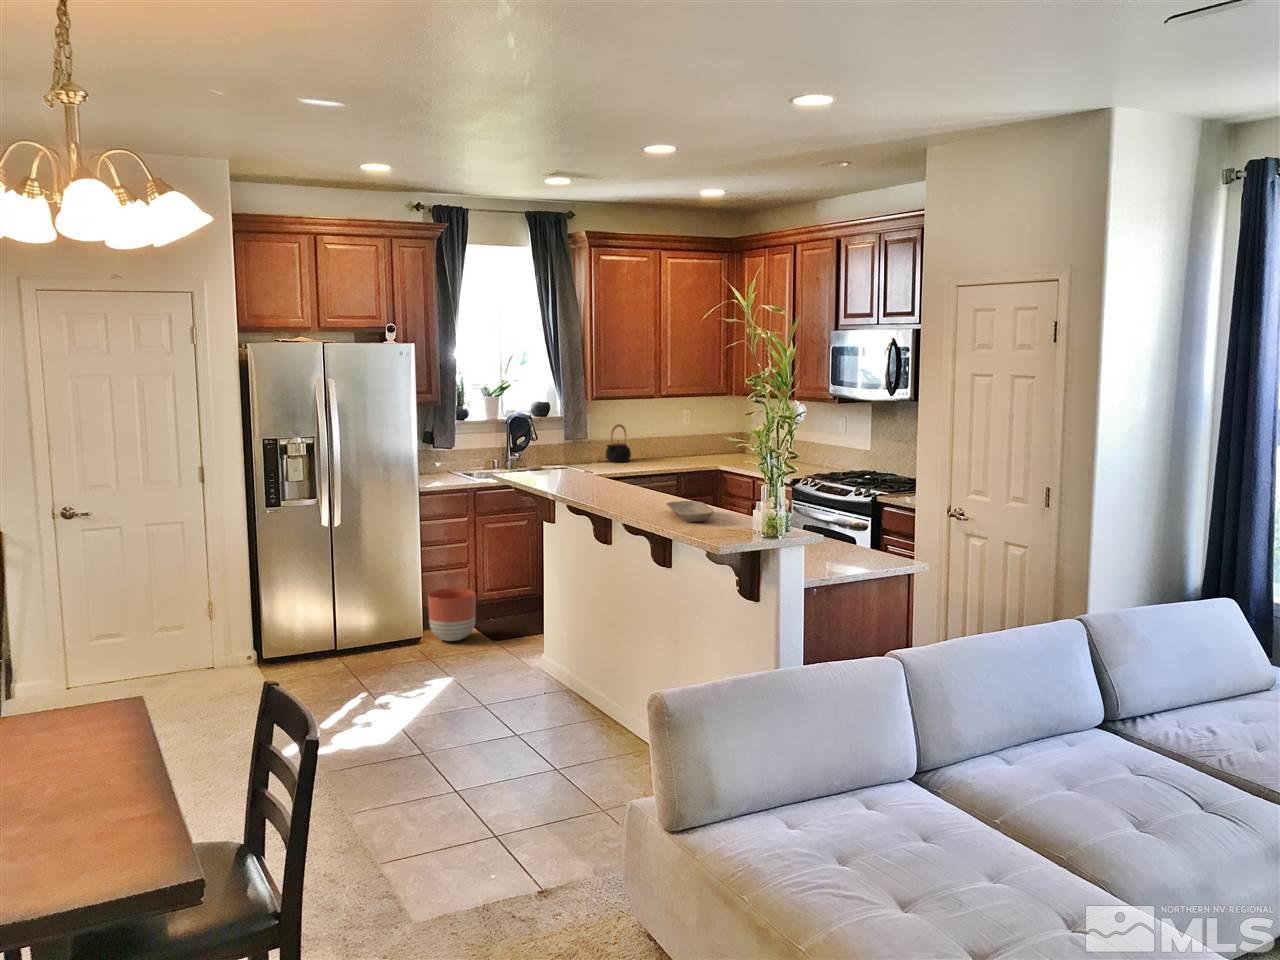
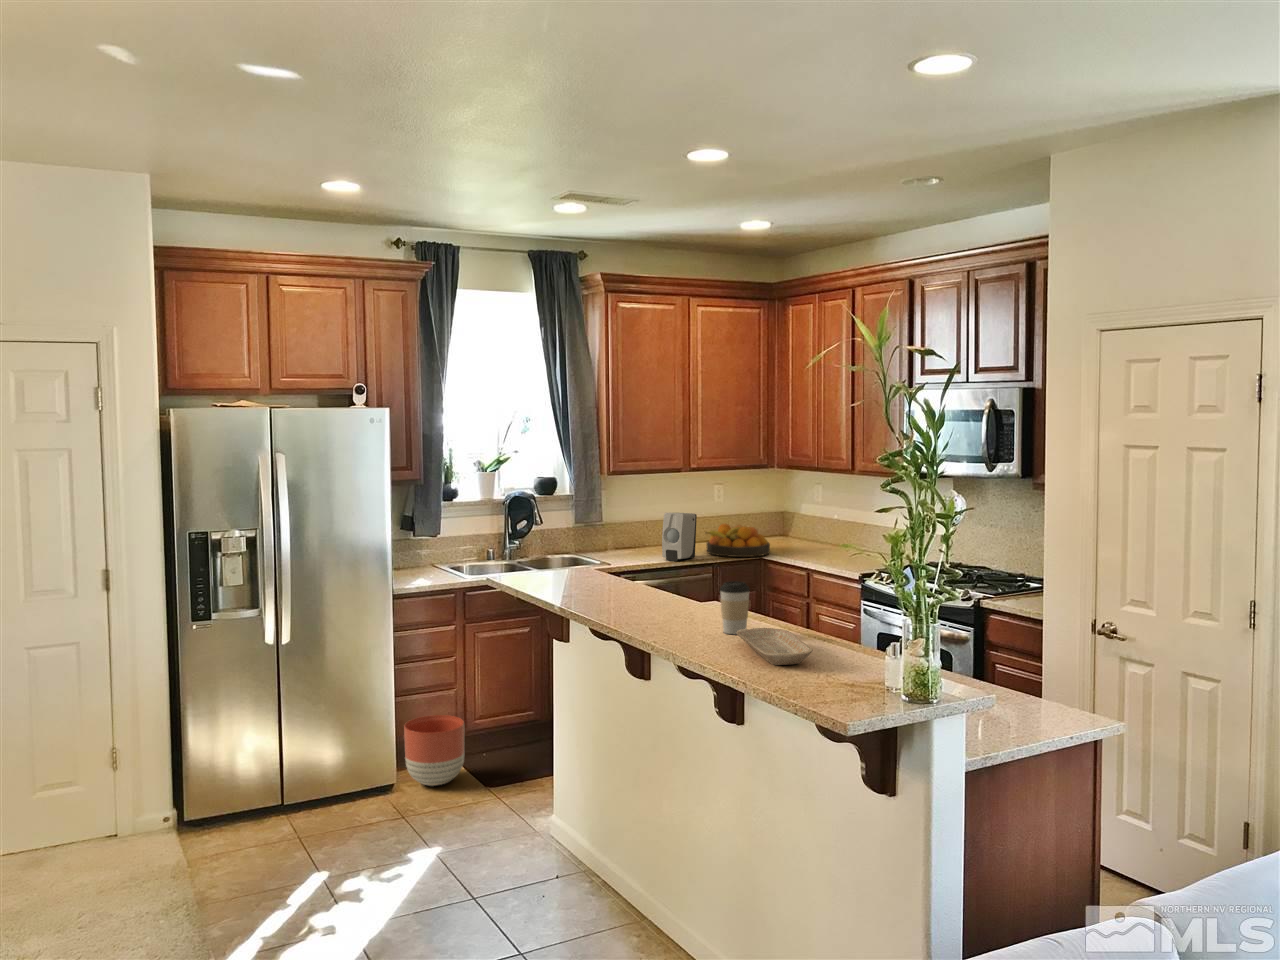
teapot: present [606,424,631,462] -> none [623,504,653,550]
soap dispenser: none [636,430,665,470] -> present [662,513,697,561]
fruit bowl: none [673,441,727,467] -> present [706,524,770,557]
coffee cup: none [657,469,679,507] -> present [720,581,750,634]

